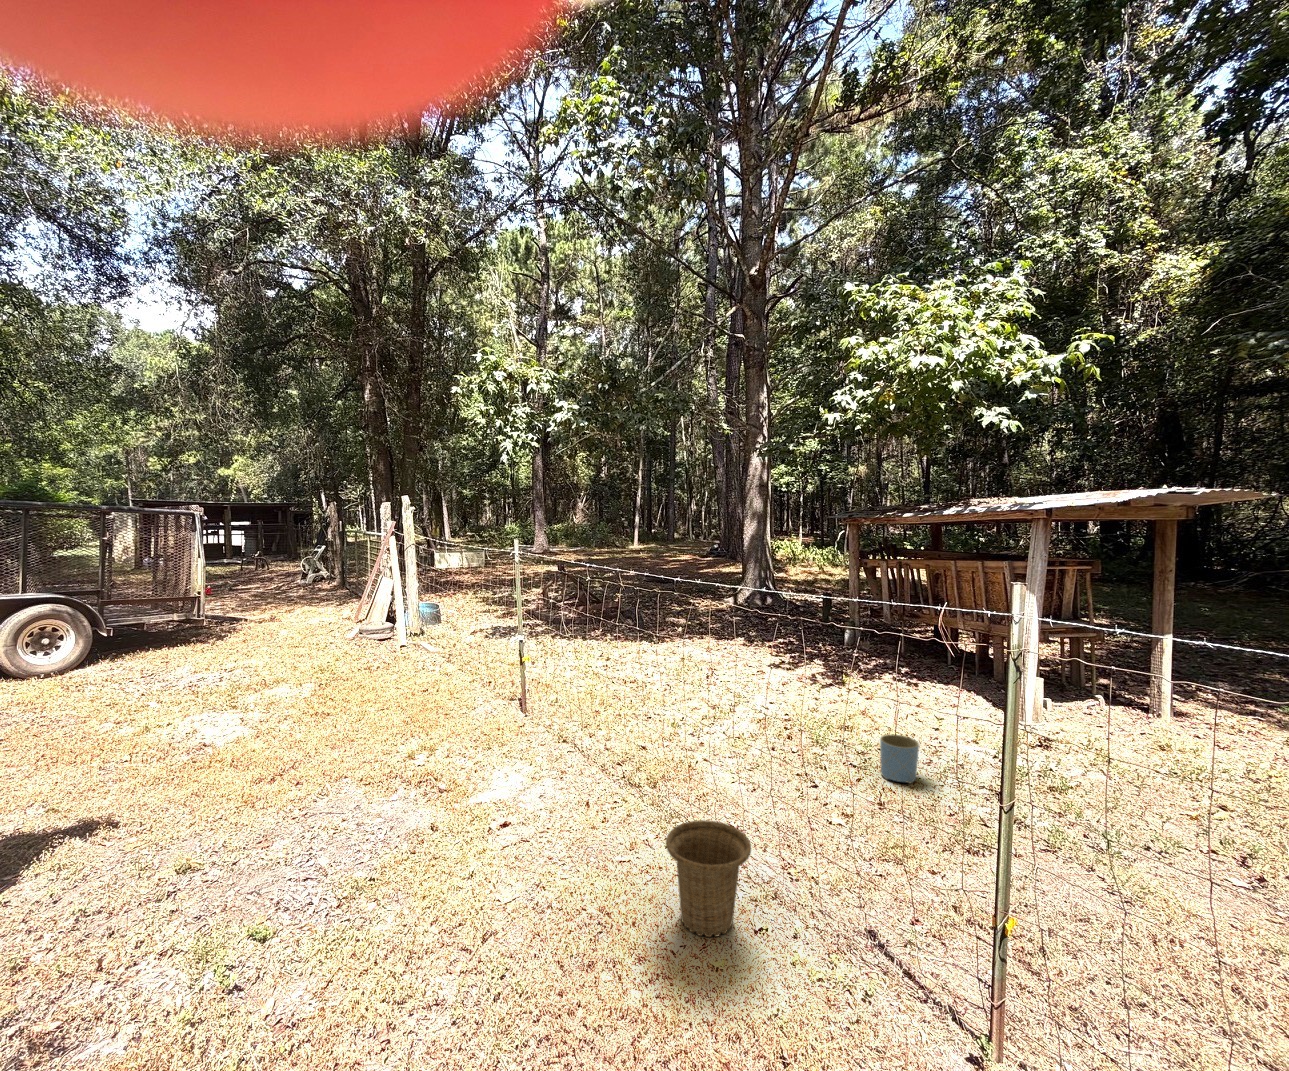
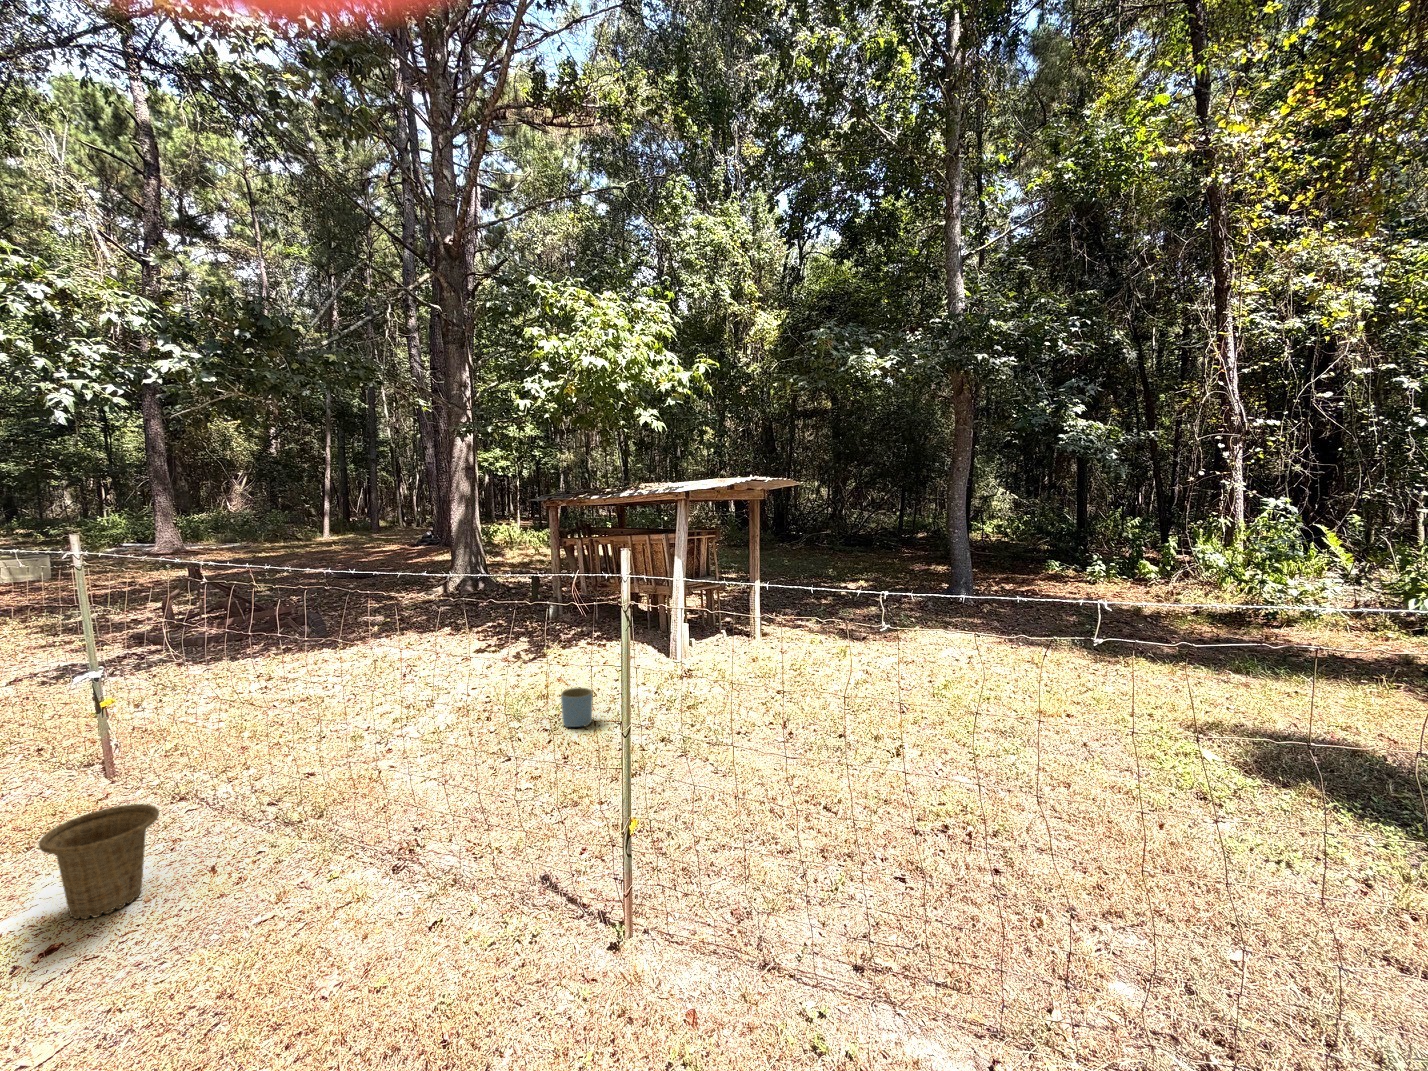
basket: present [666,820,751,937] -> present [39,804,159,919]

